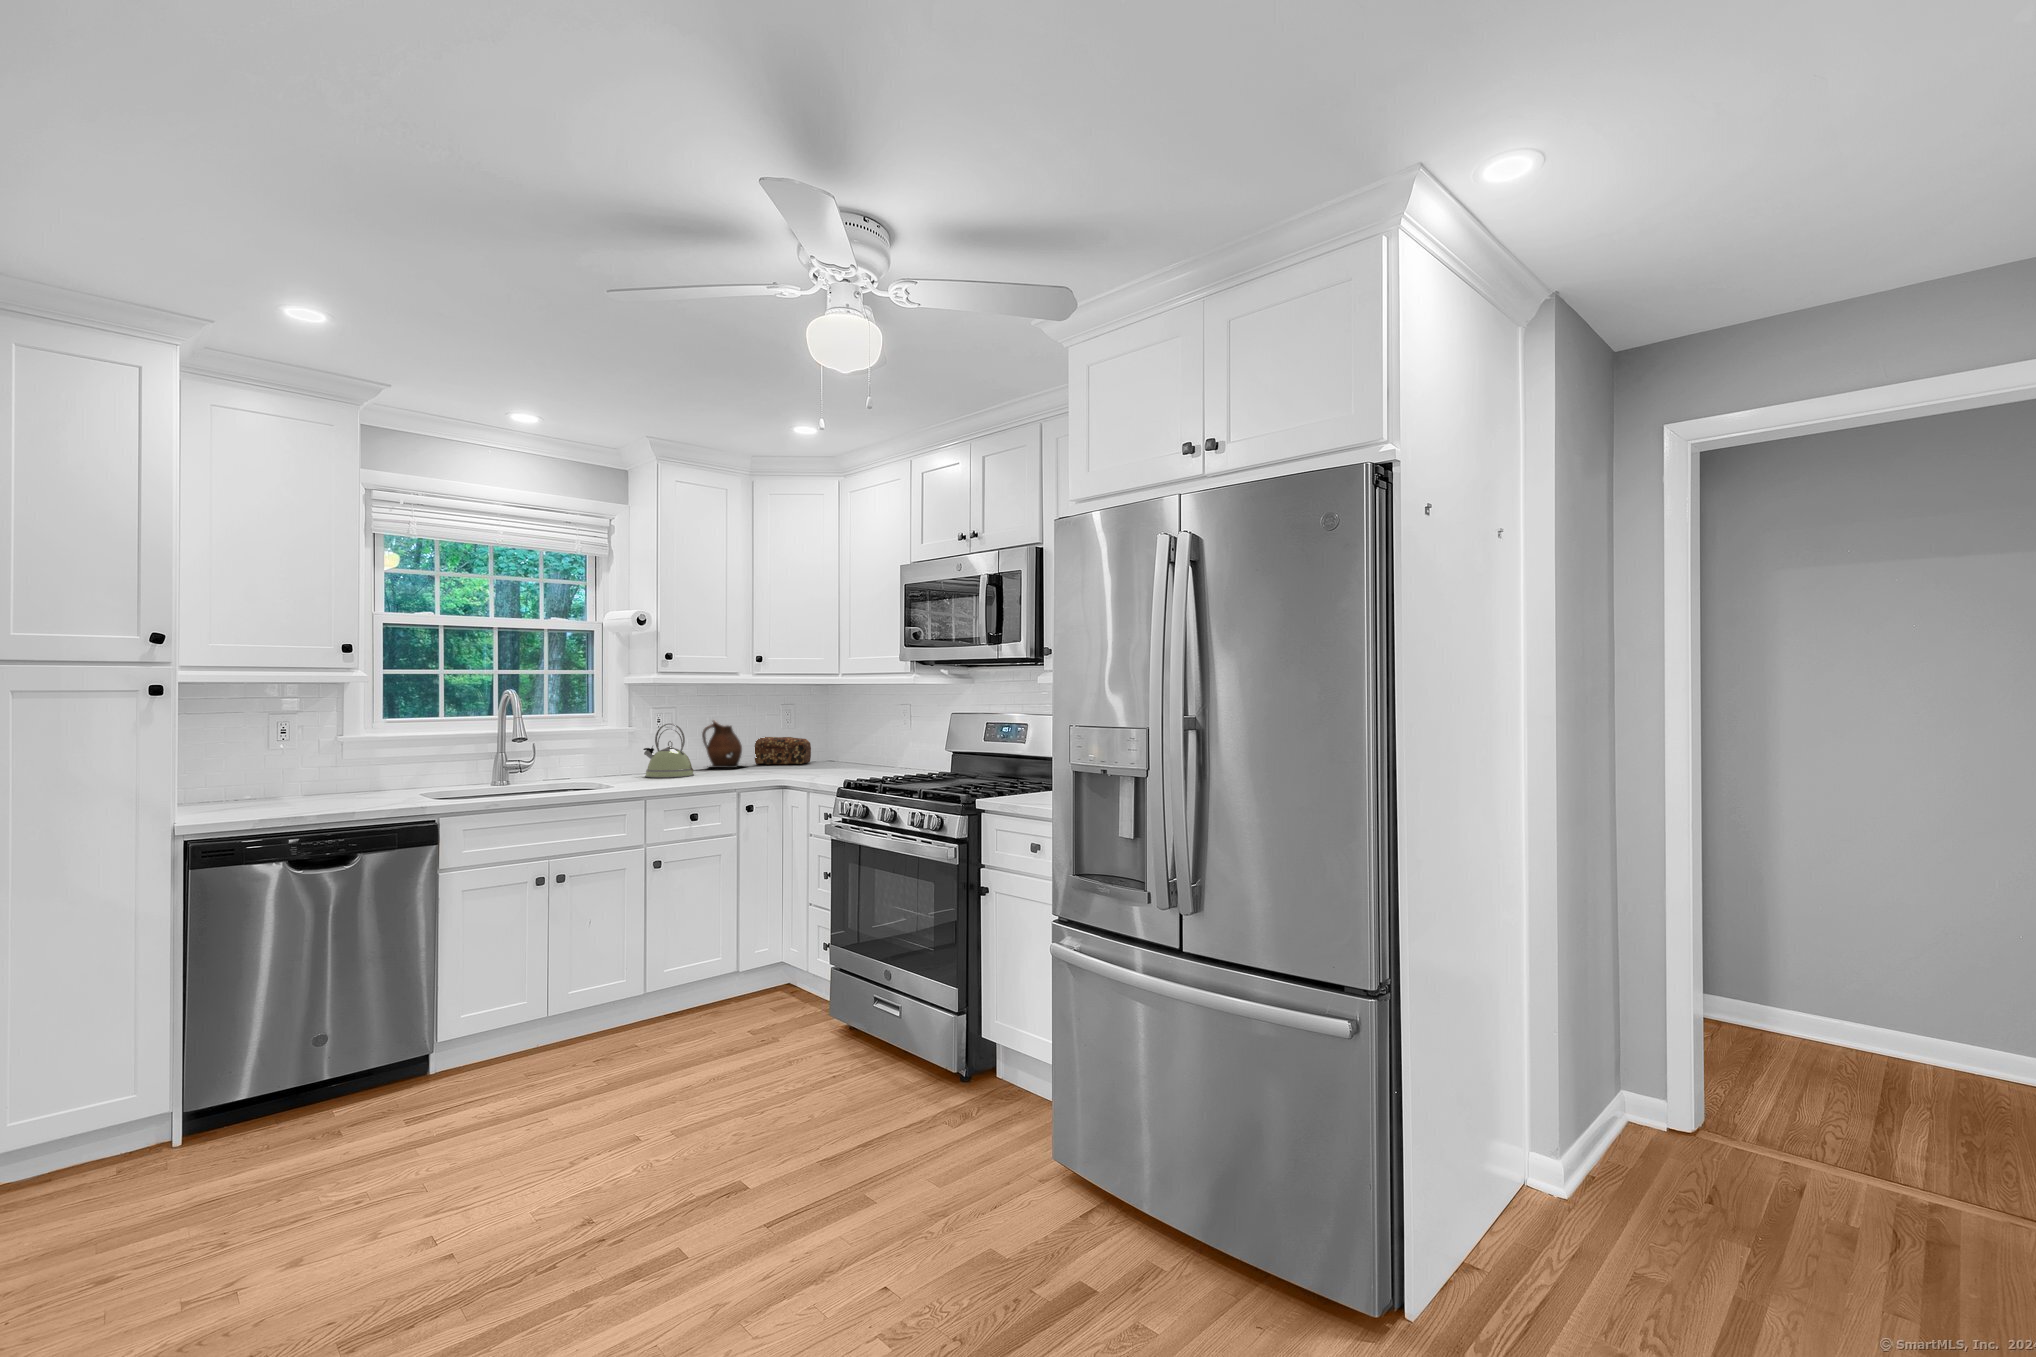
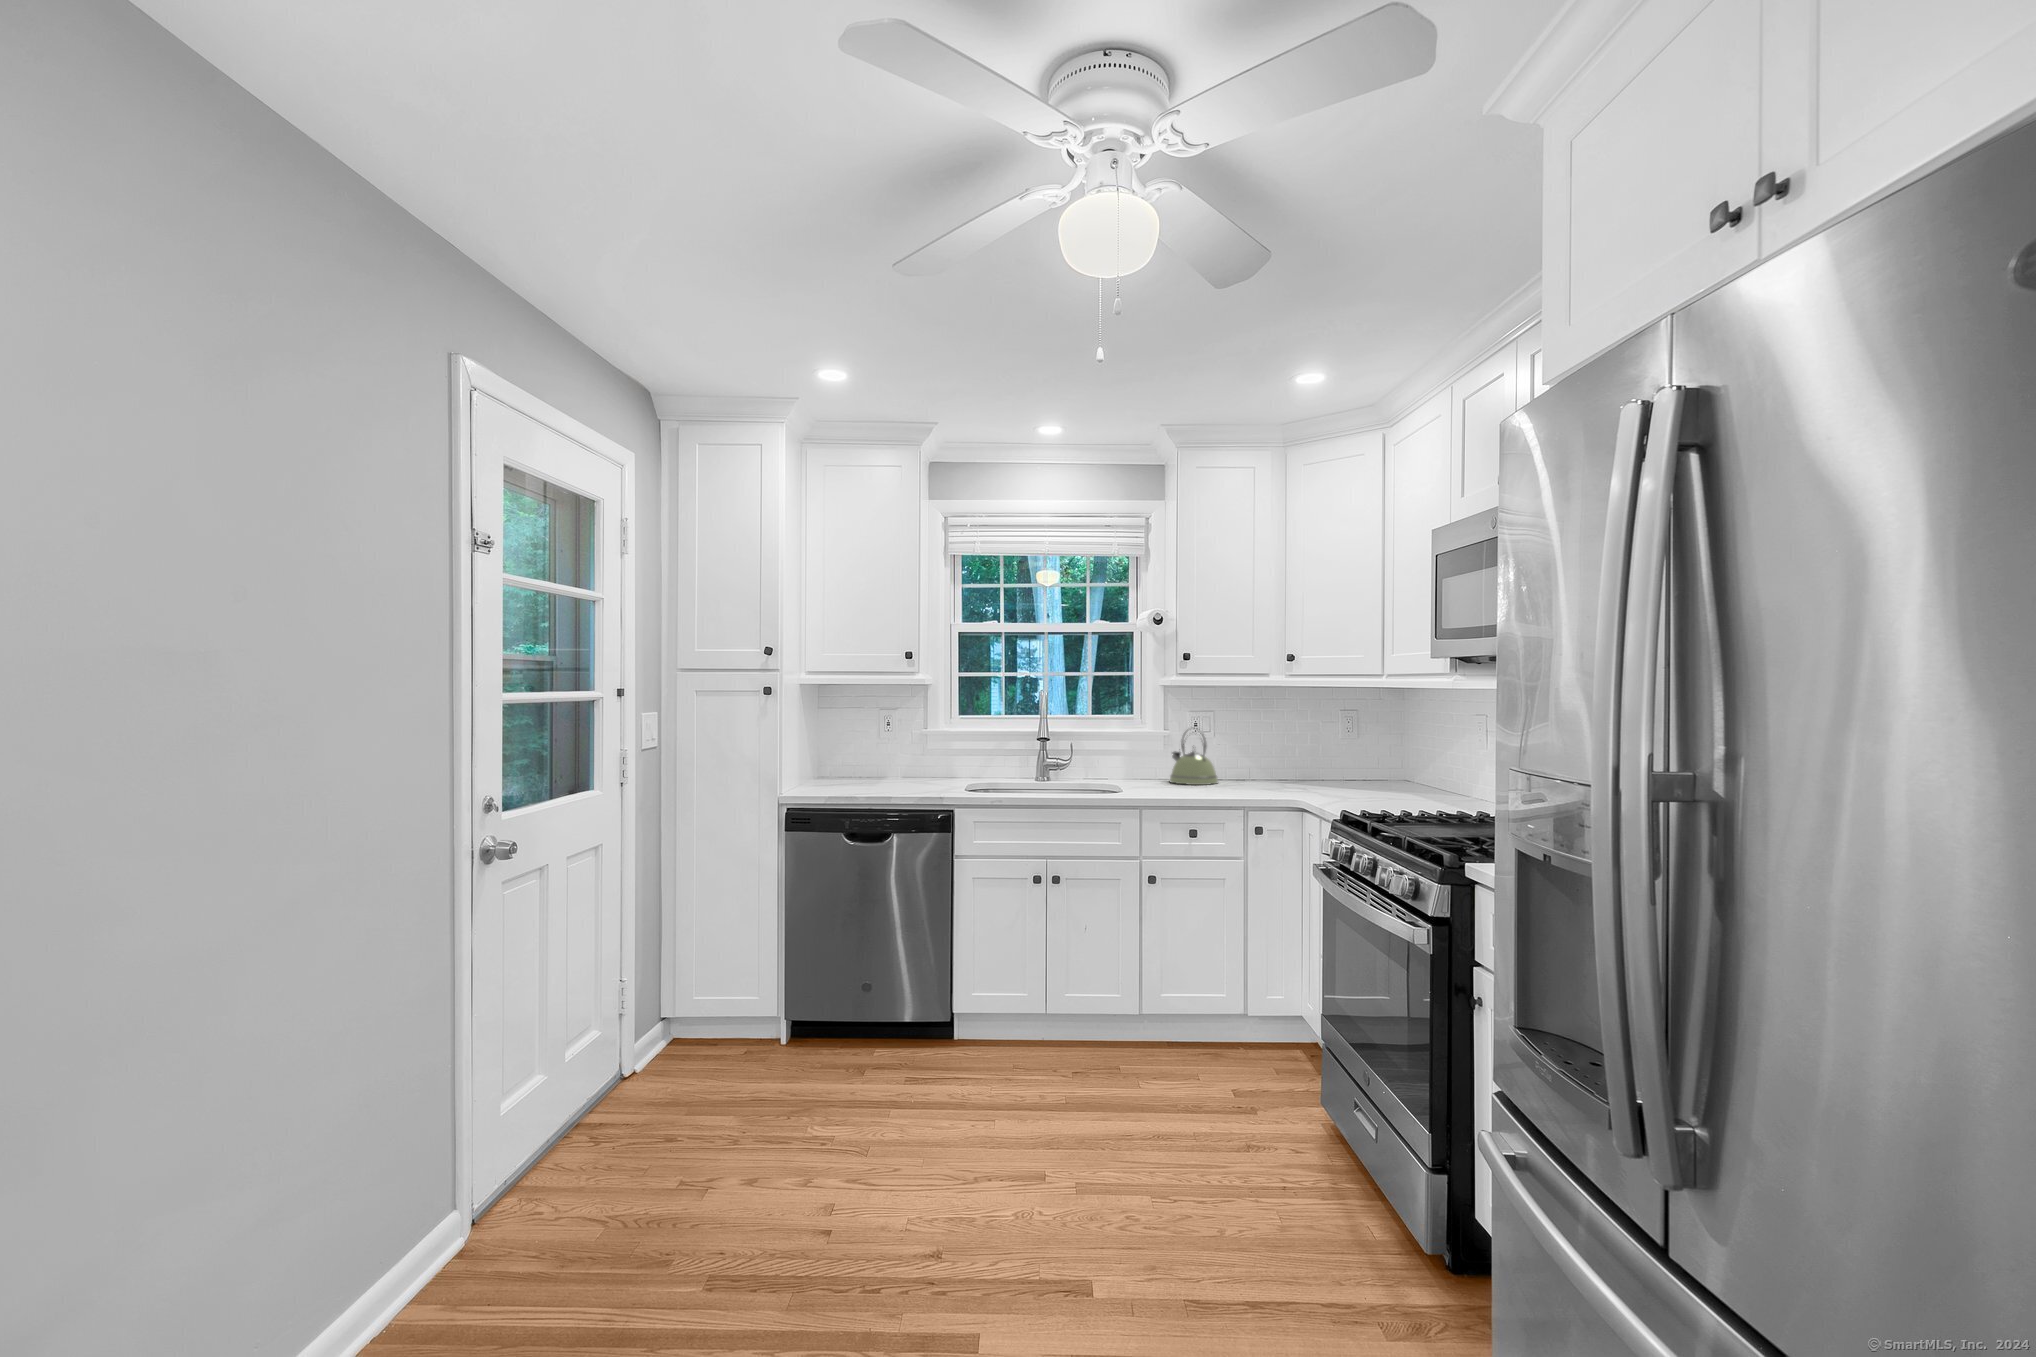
ceramic pitcher: present [702,721,742,768] -> none [1242,724,1294,779]
bread loaf: present [755,737,811,764] -> none [1303,745,1372,778]

